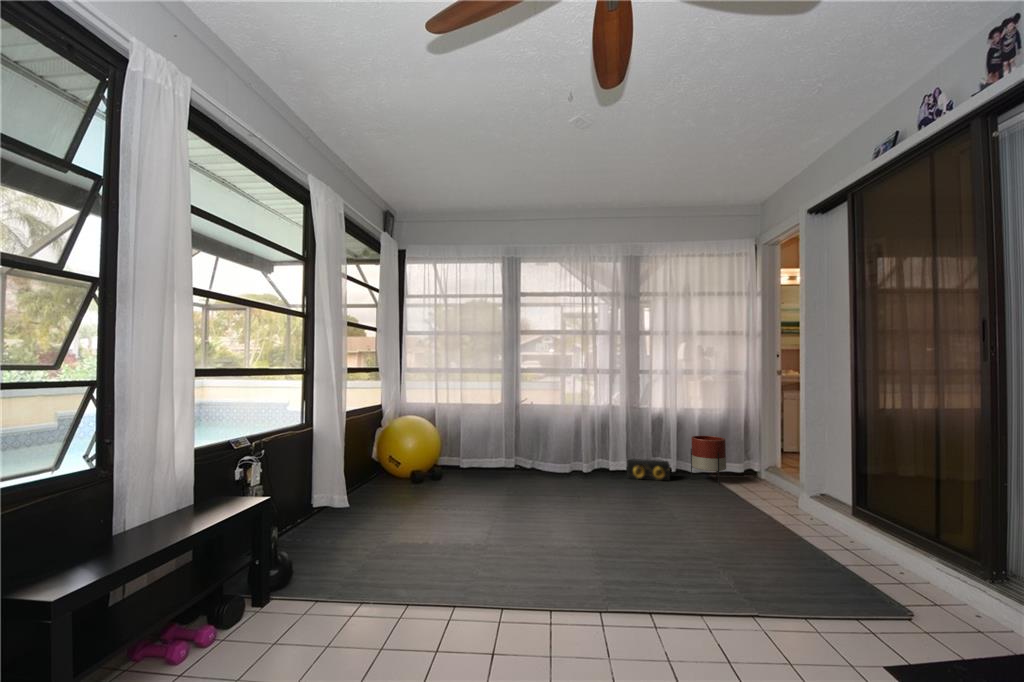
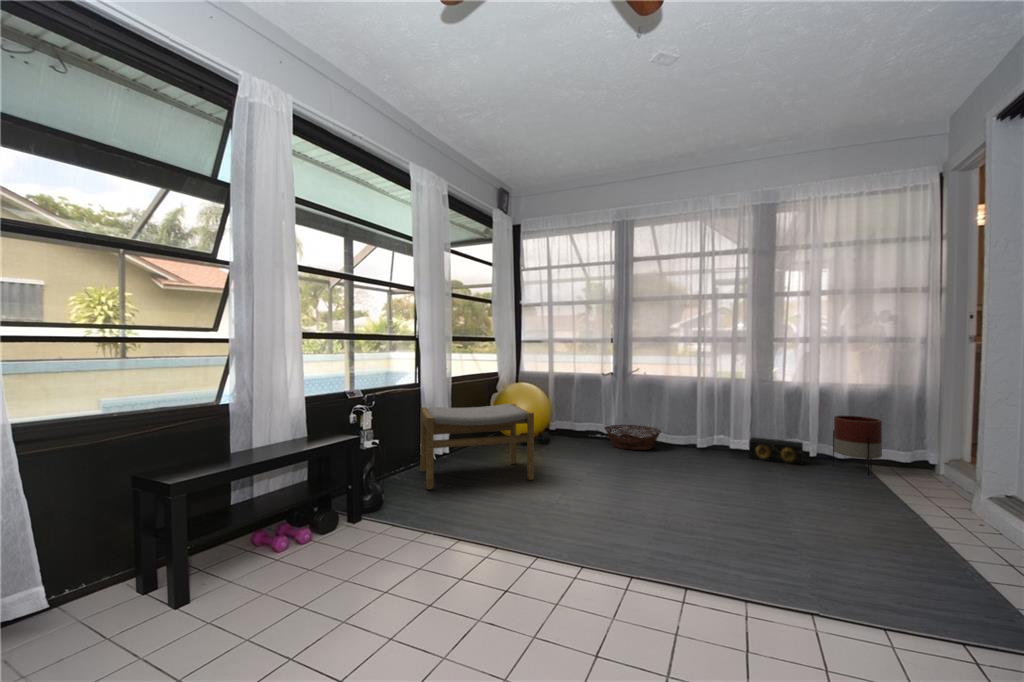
footstool: none [313,442,451,550] -> present [420,404,534,489]
basket: none [497,455,552,480] -> present [604,425,661,450]

